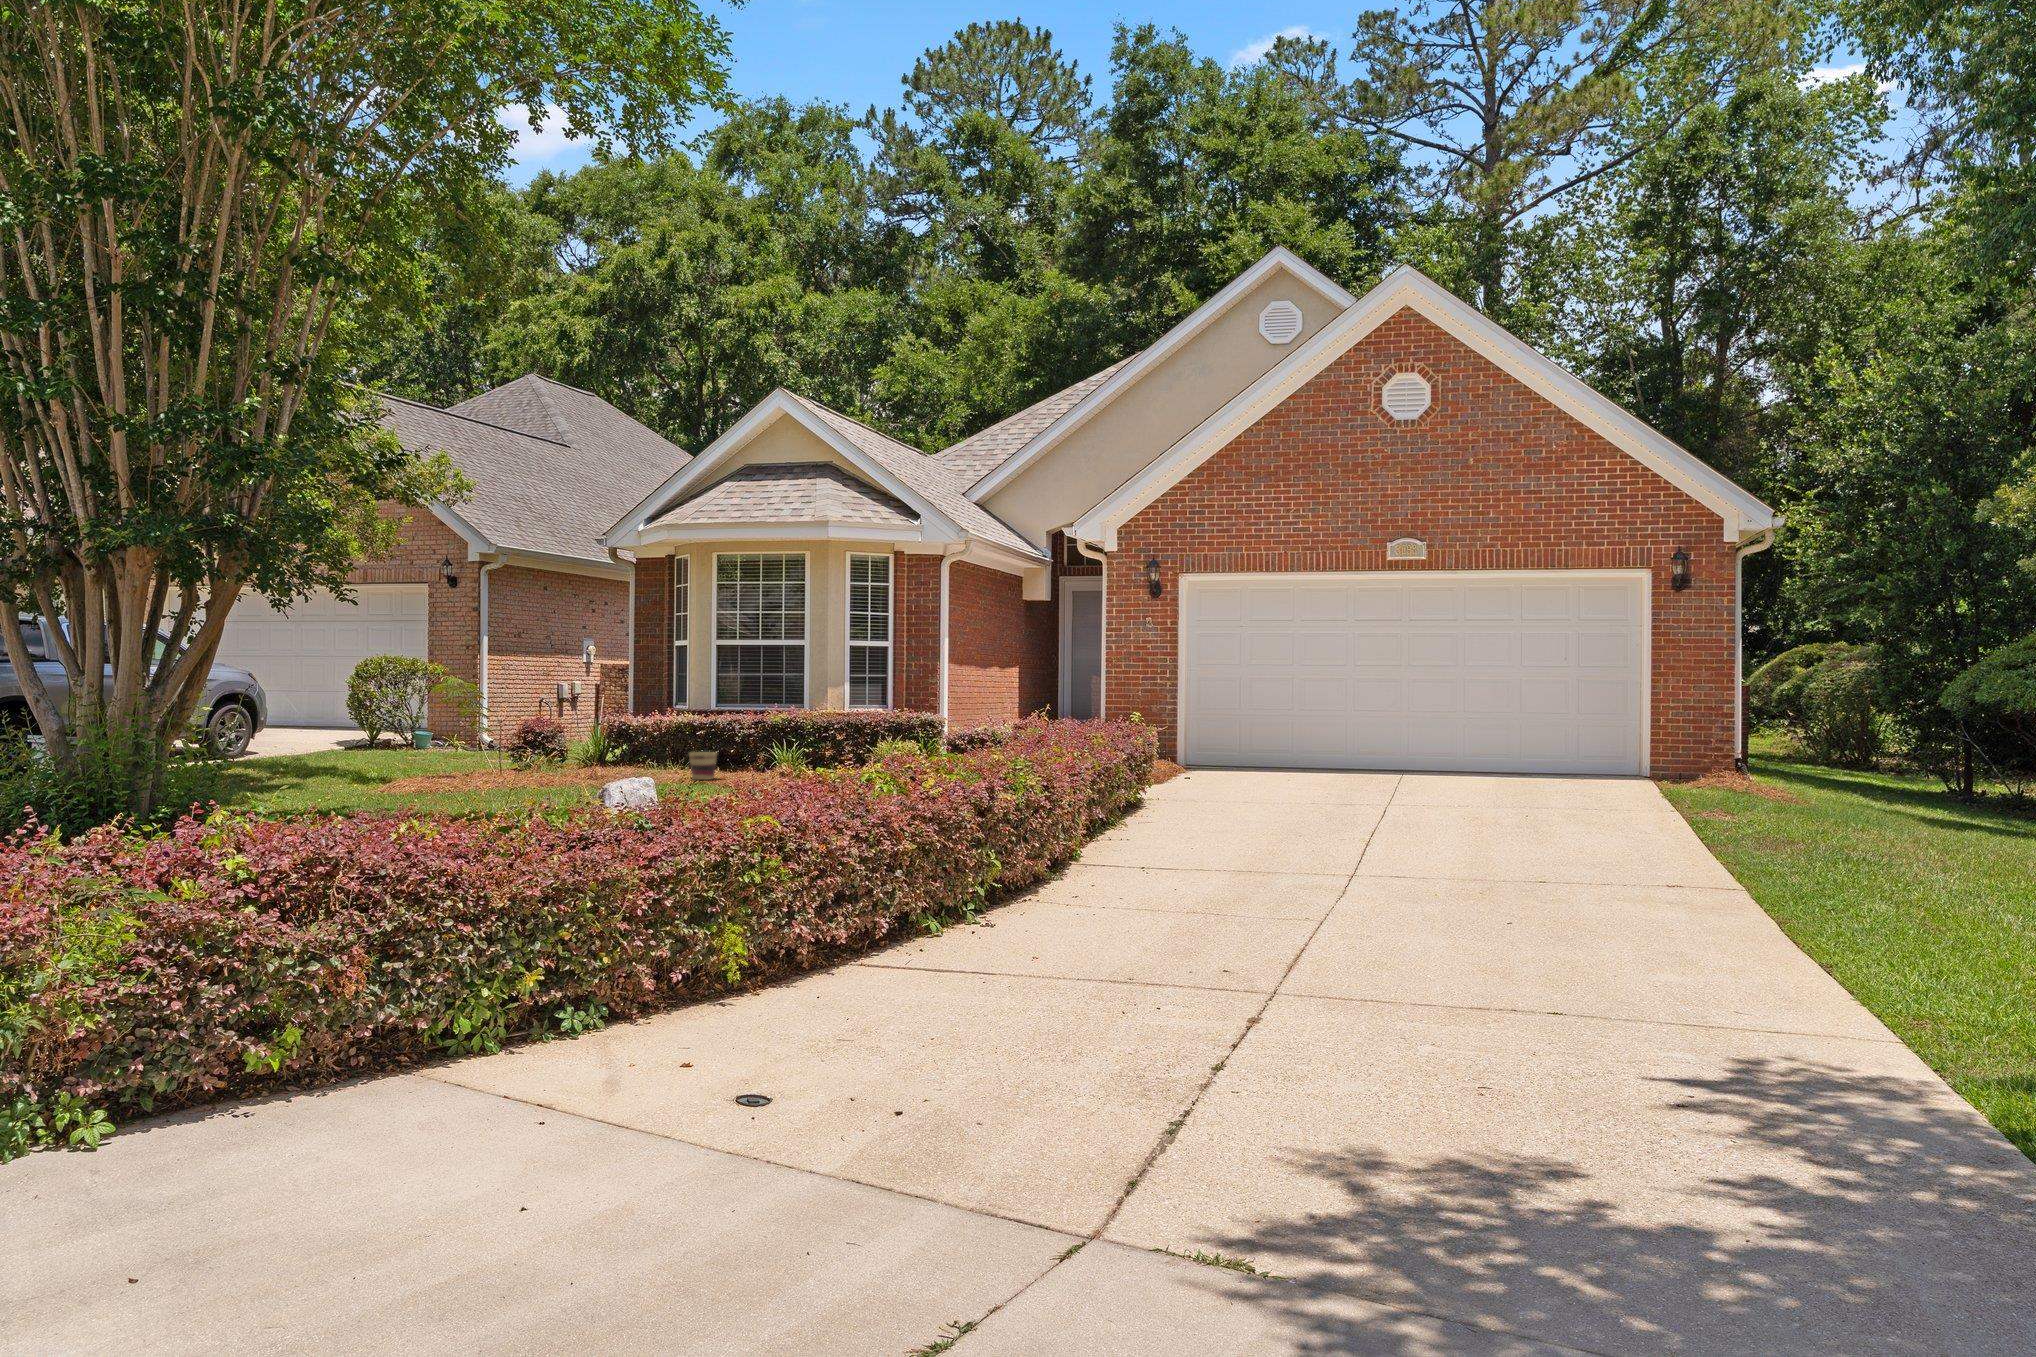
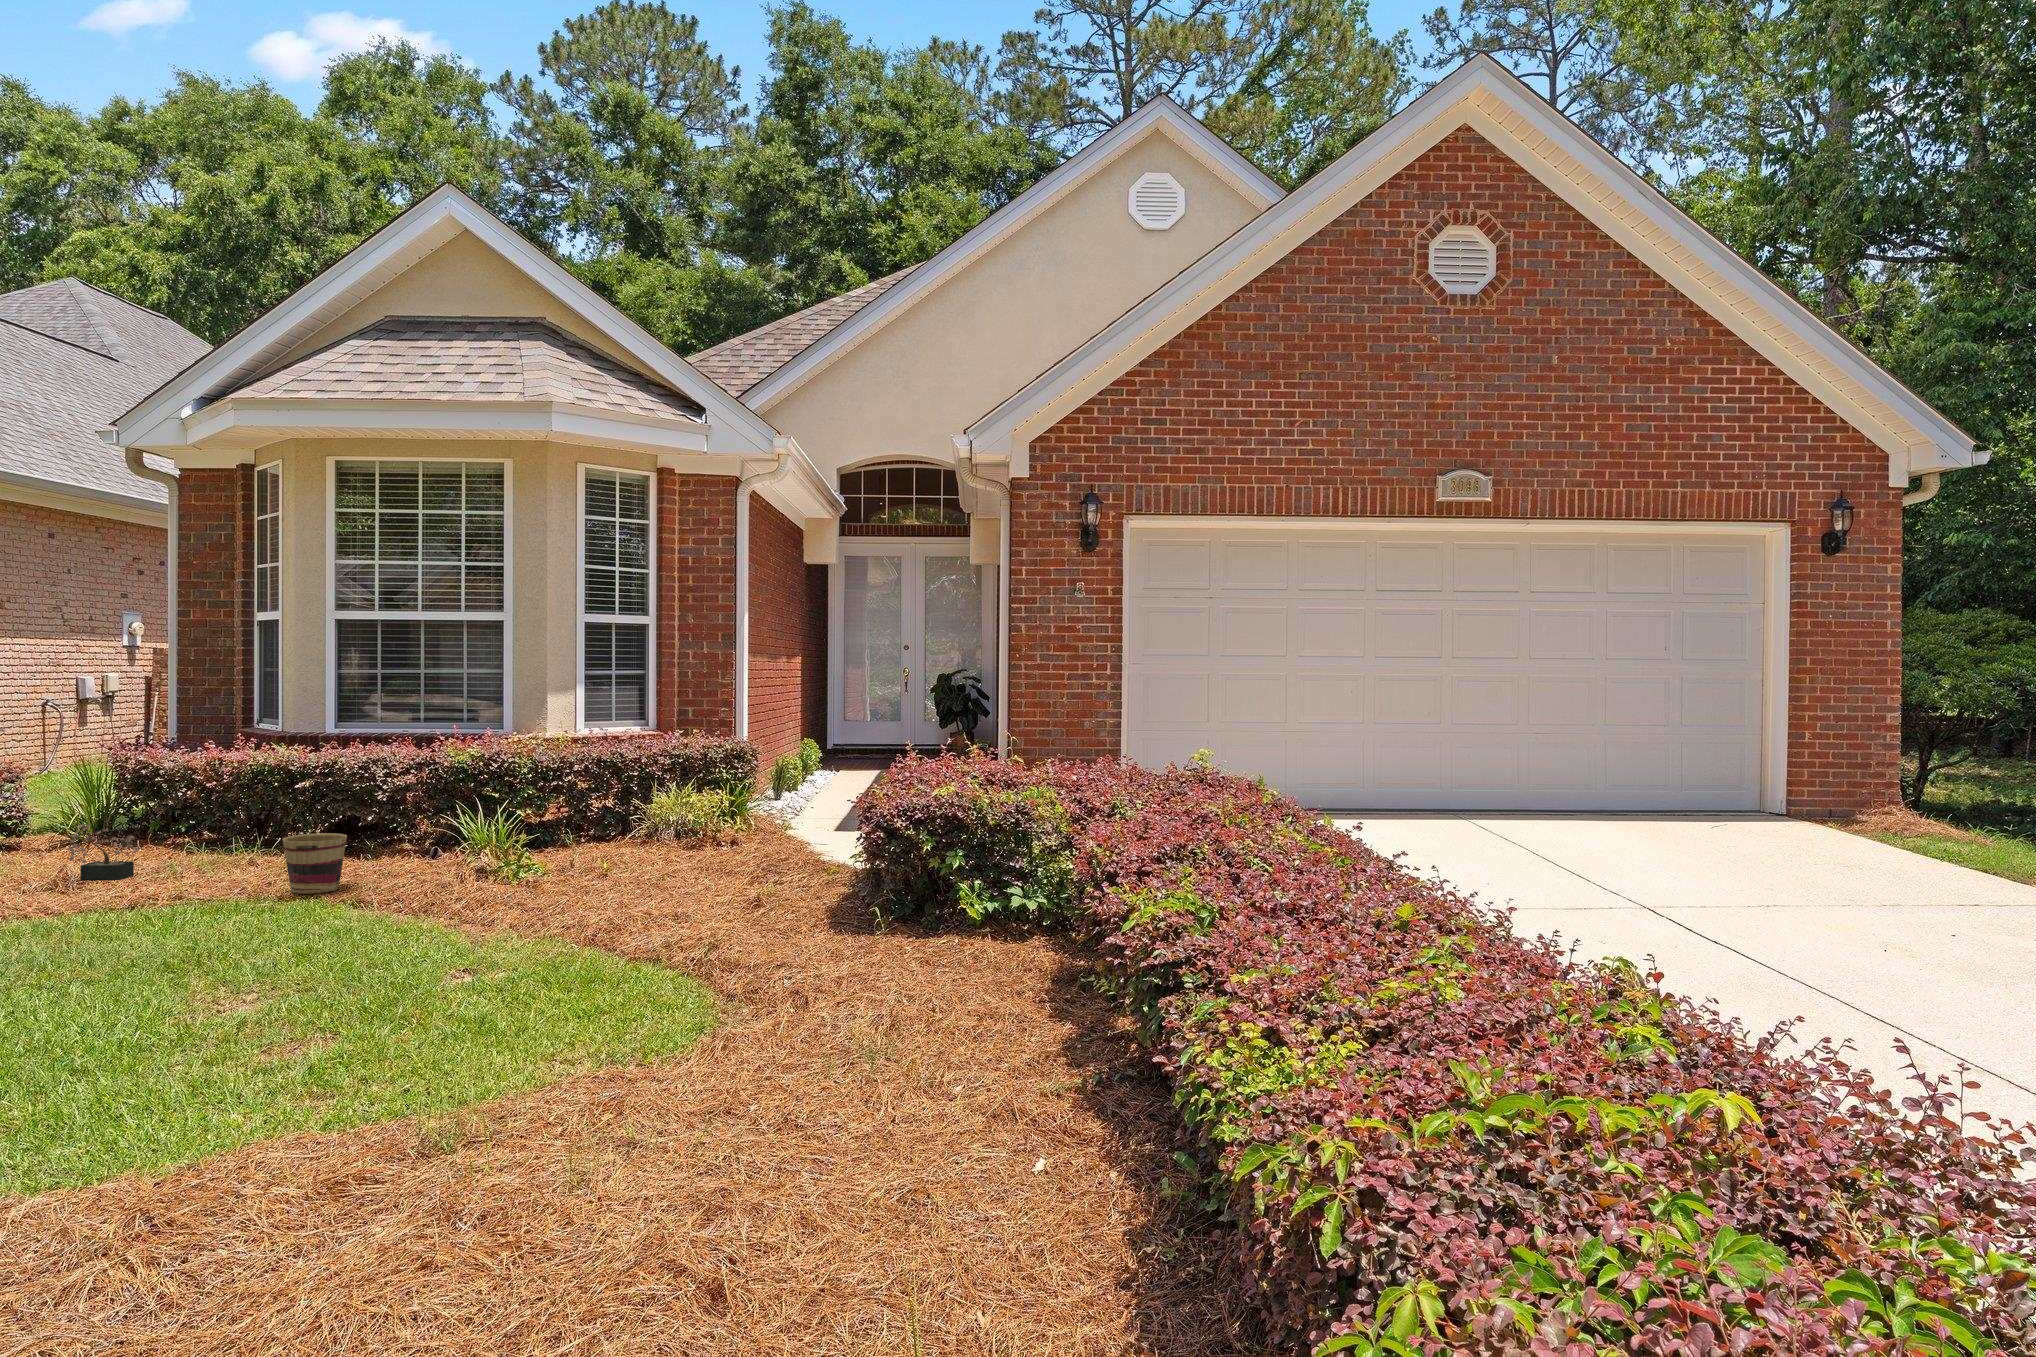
decorative plant: none [593,747,626,774] -> present [65,824,142,880]

